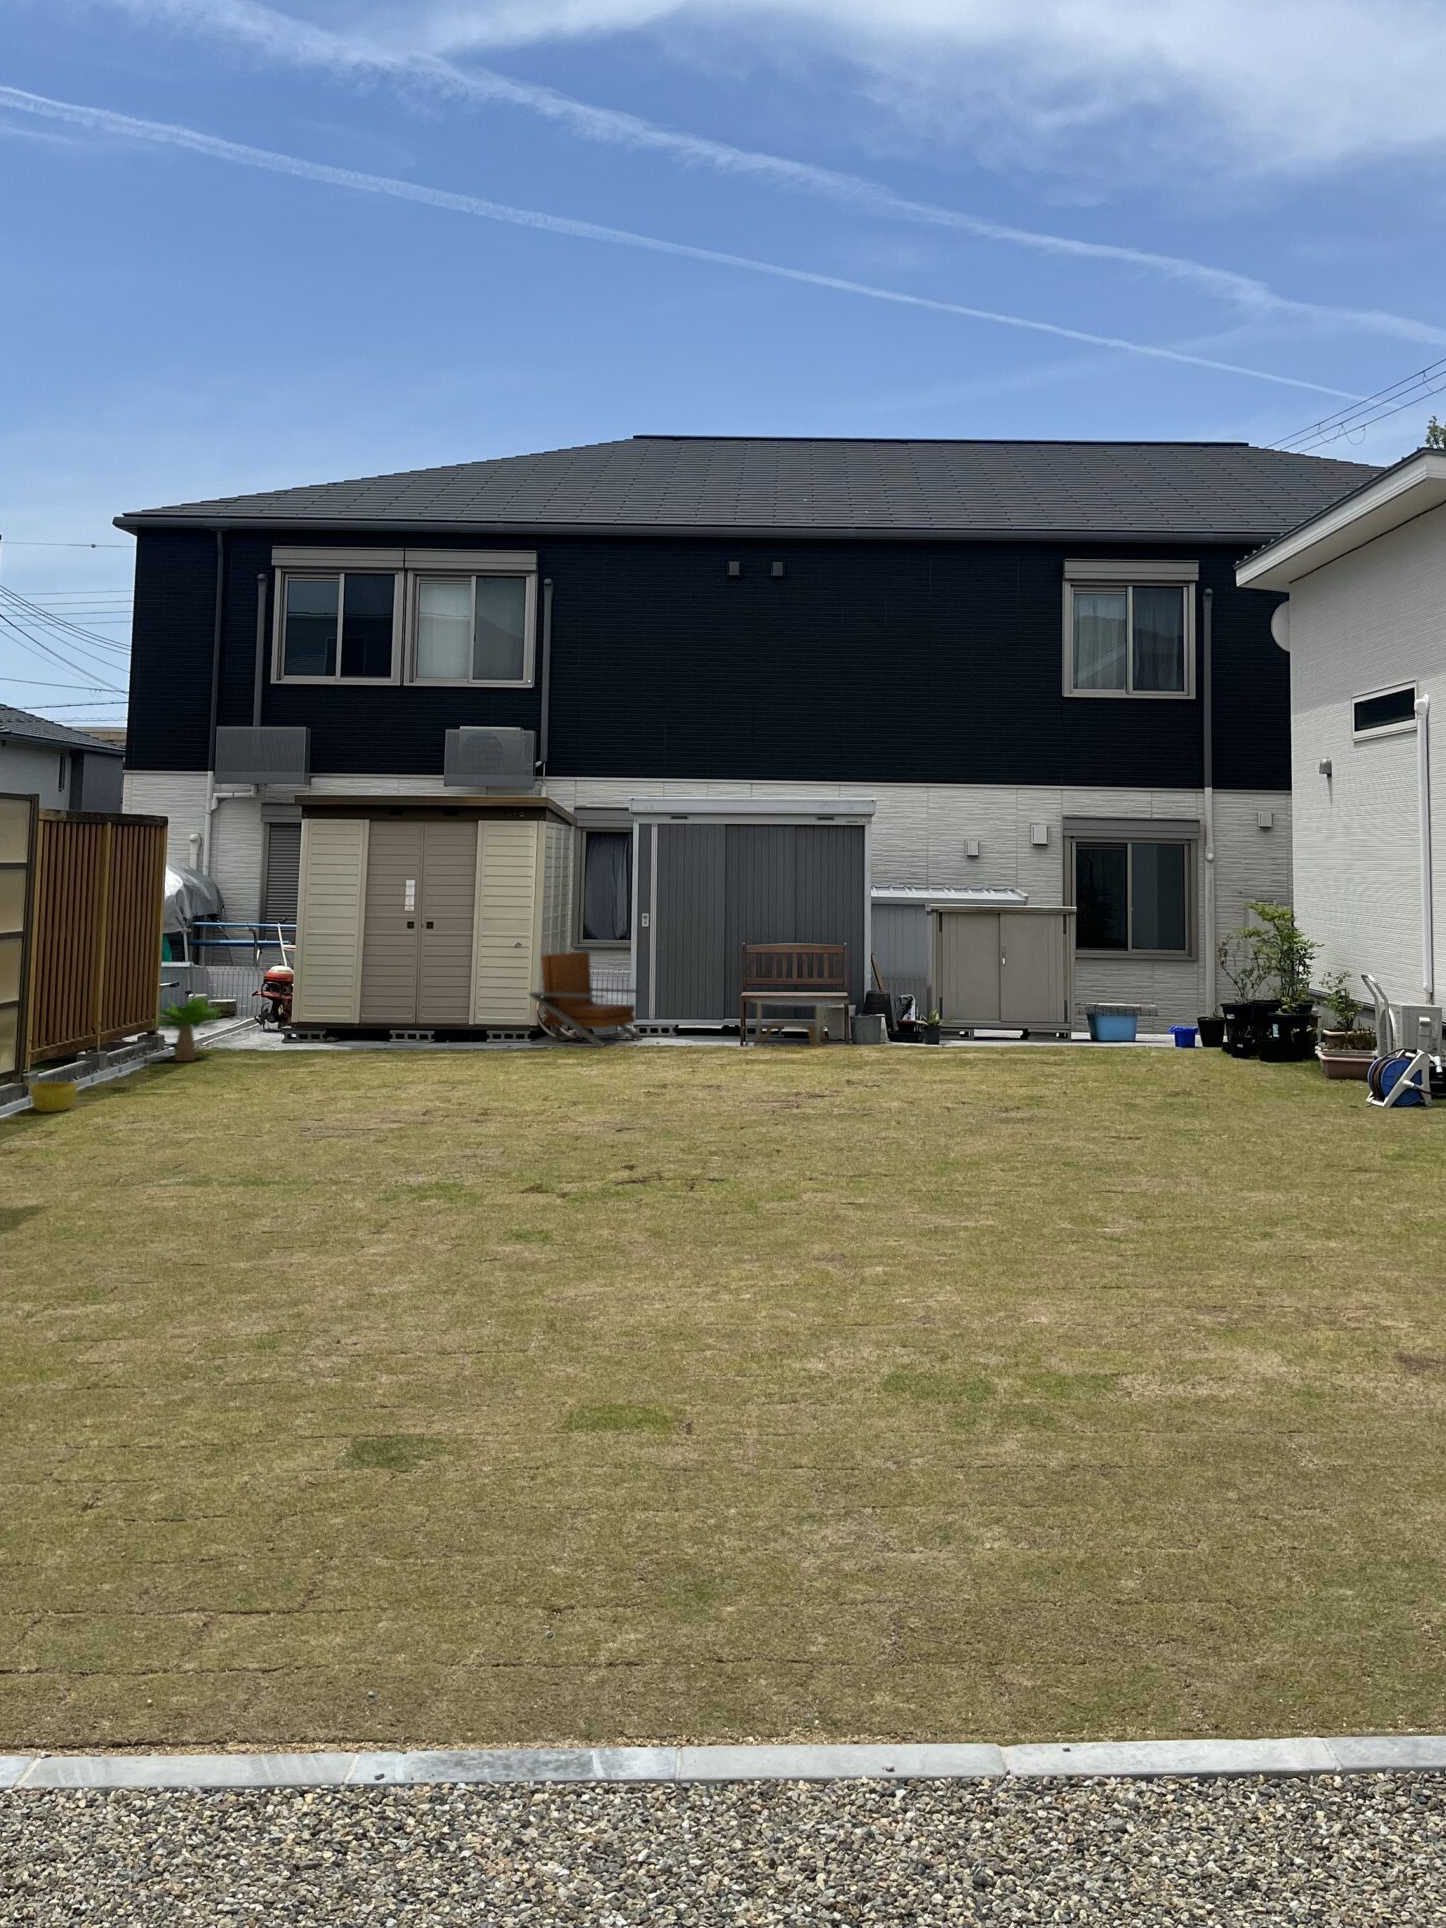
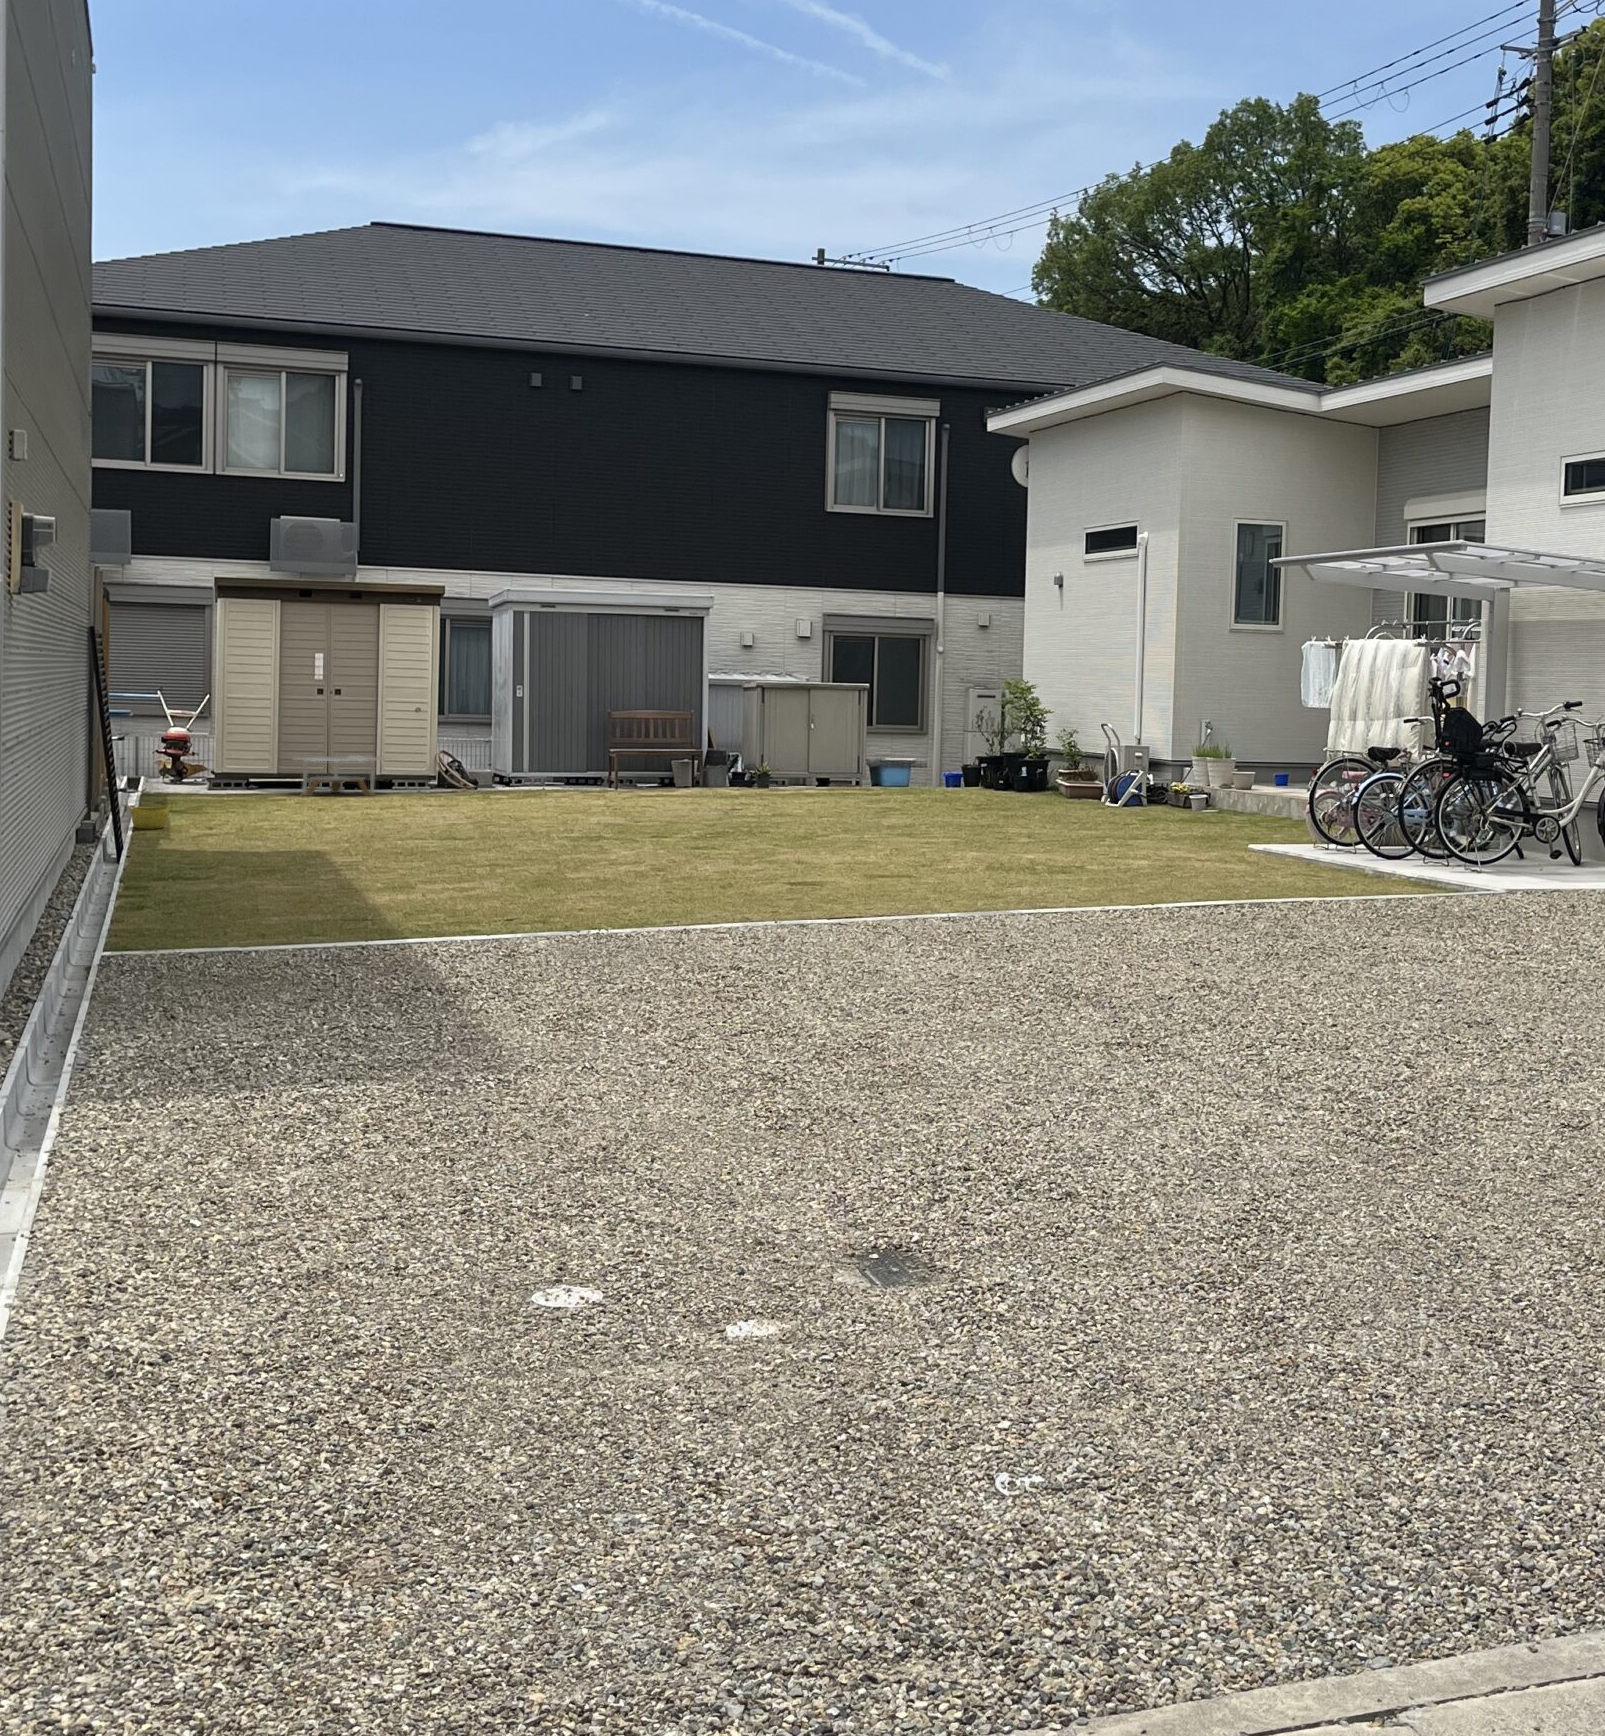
lounge chair: present [529,951,641,1048] -> none [431,716,520,793]
potted plant: present [150,997,220,1061] -> none [120,746,195,804]
round table: present [752,997,848,1046] -> present [296,756,381,796]

